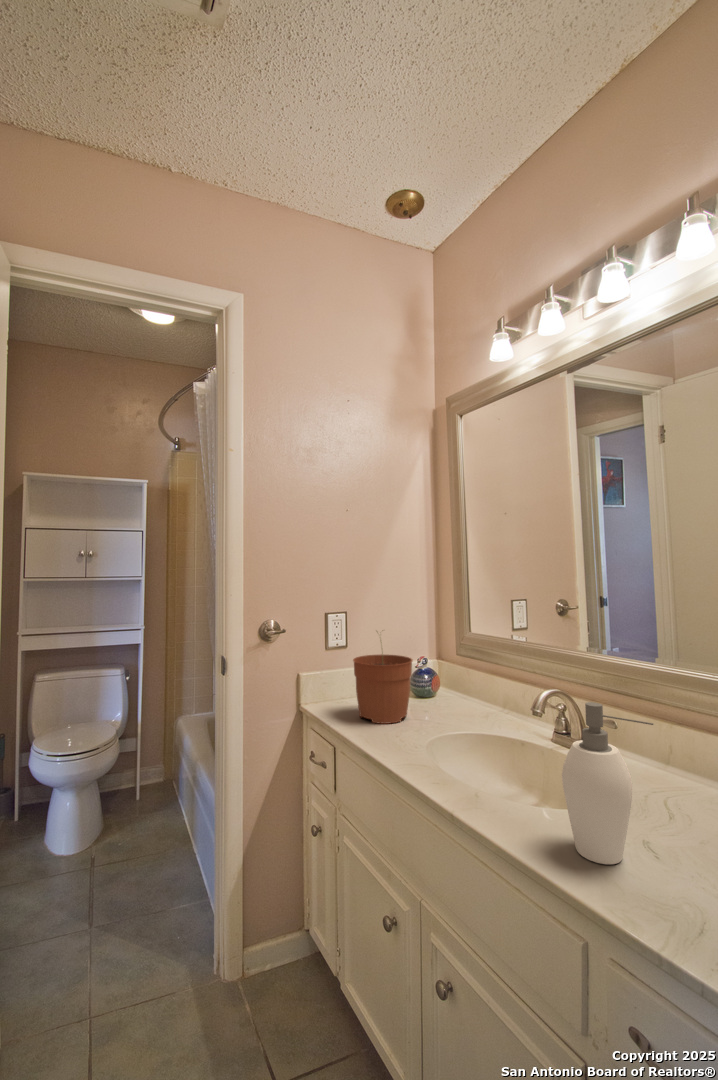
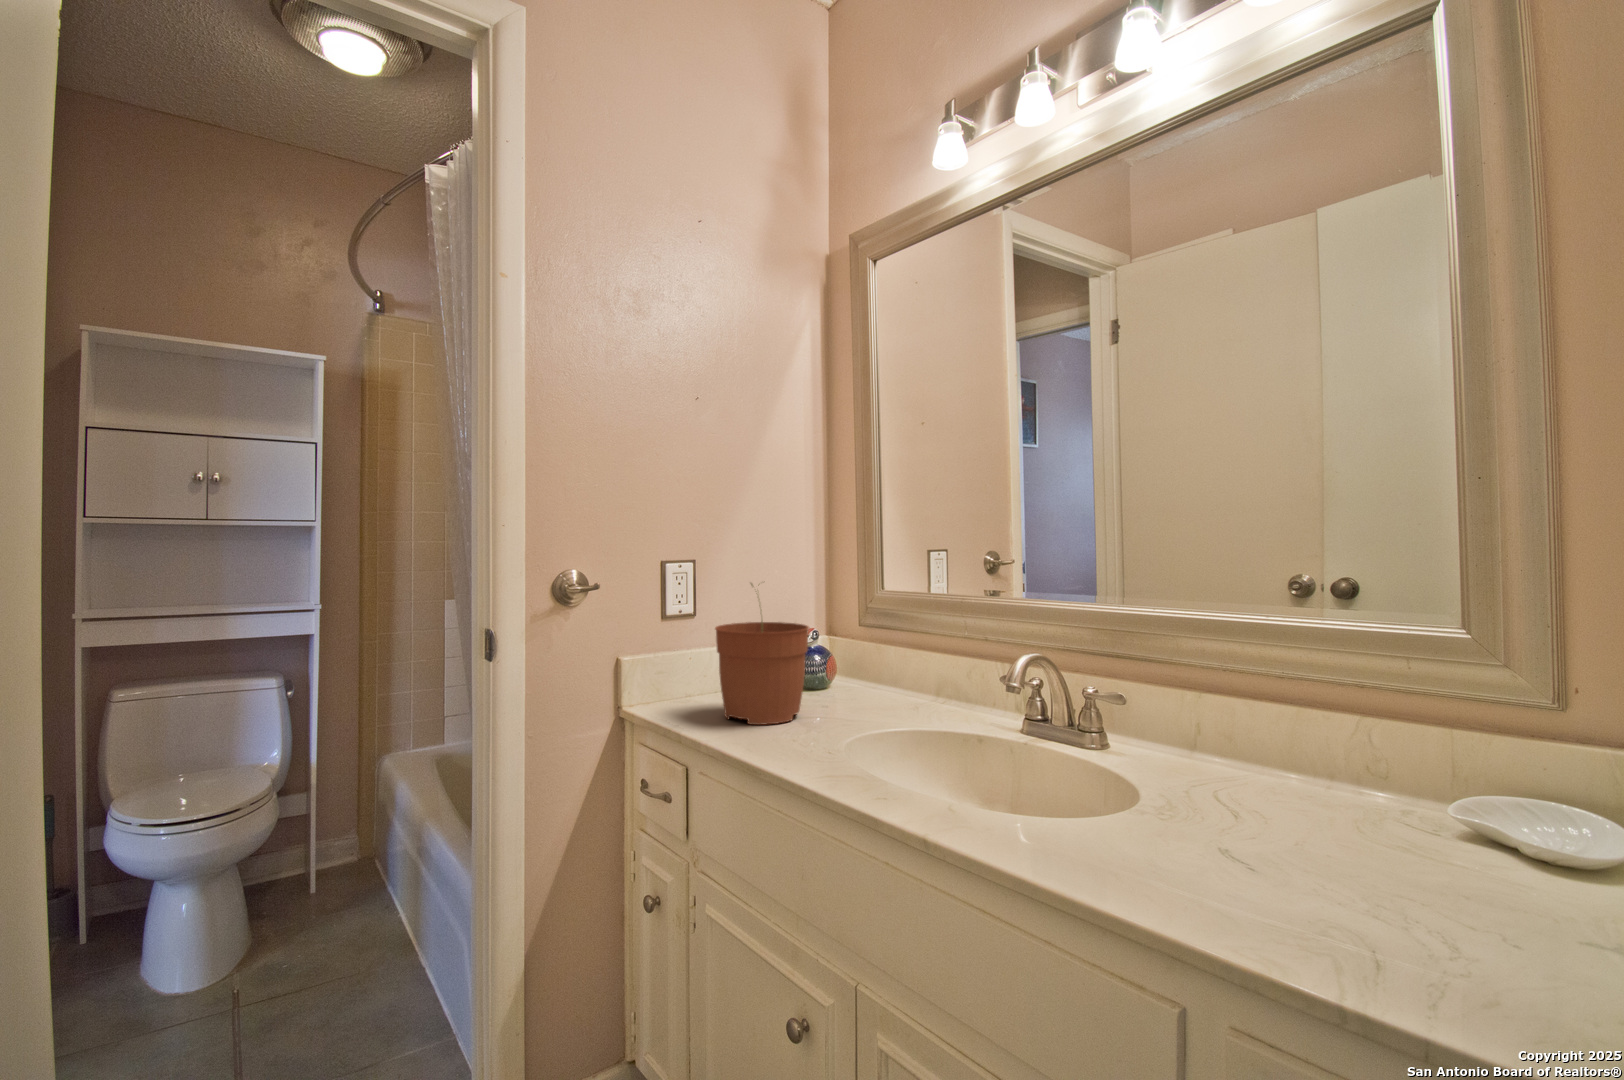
soap dispenser: present [562,702,654,864] -> none [1106,642,1255,884]

